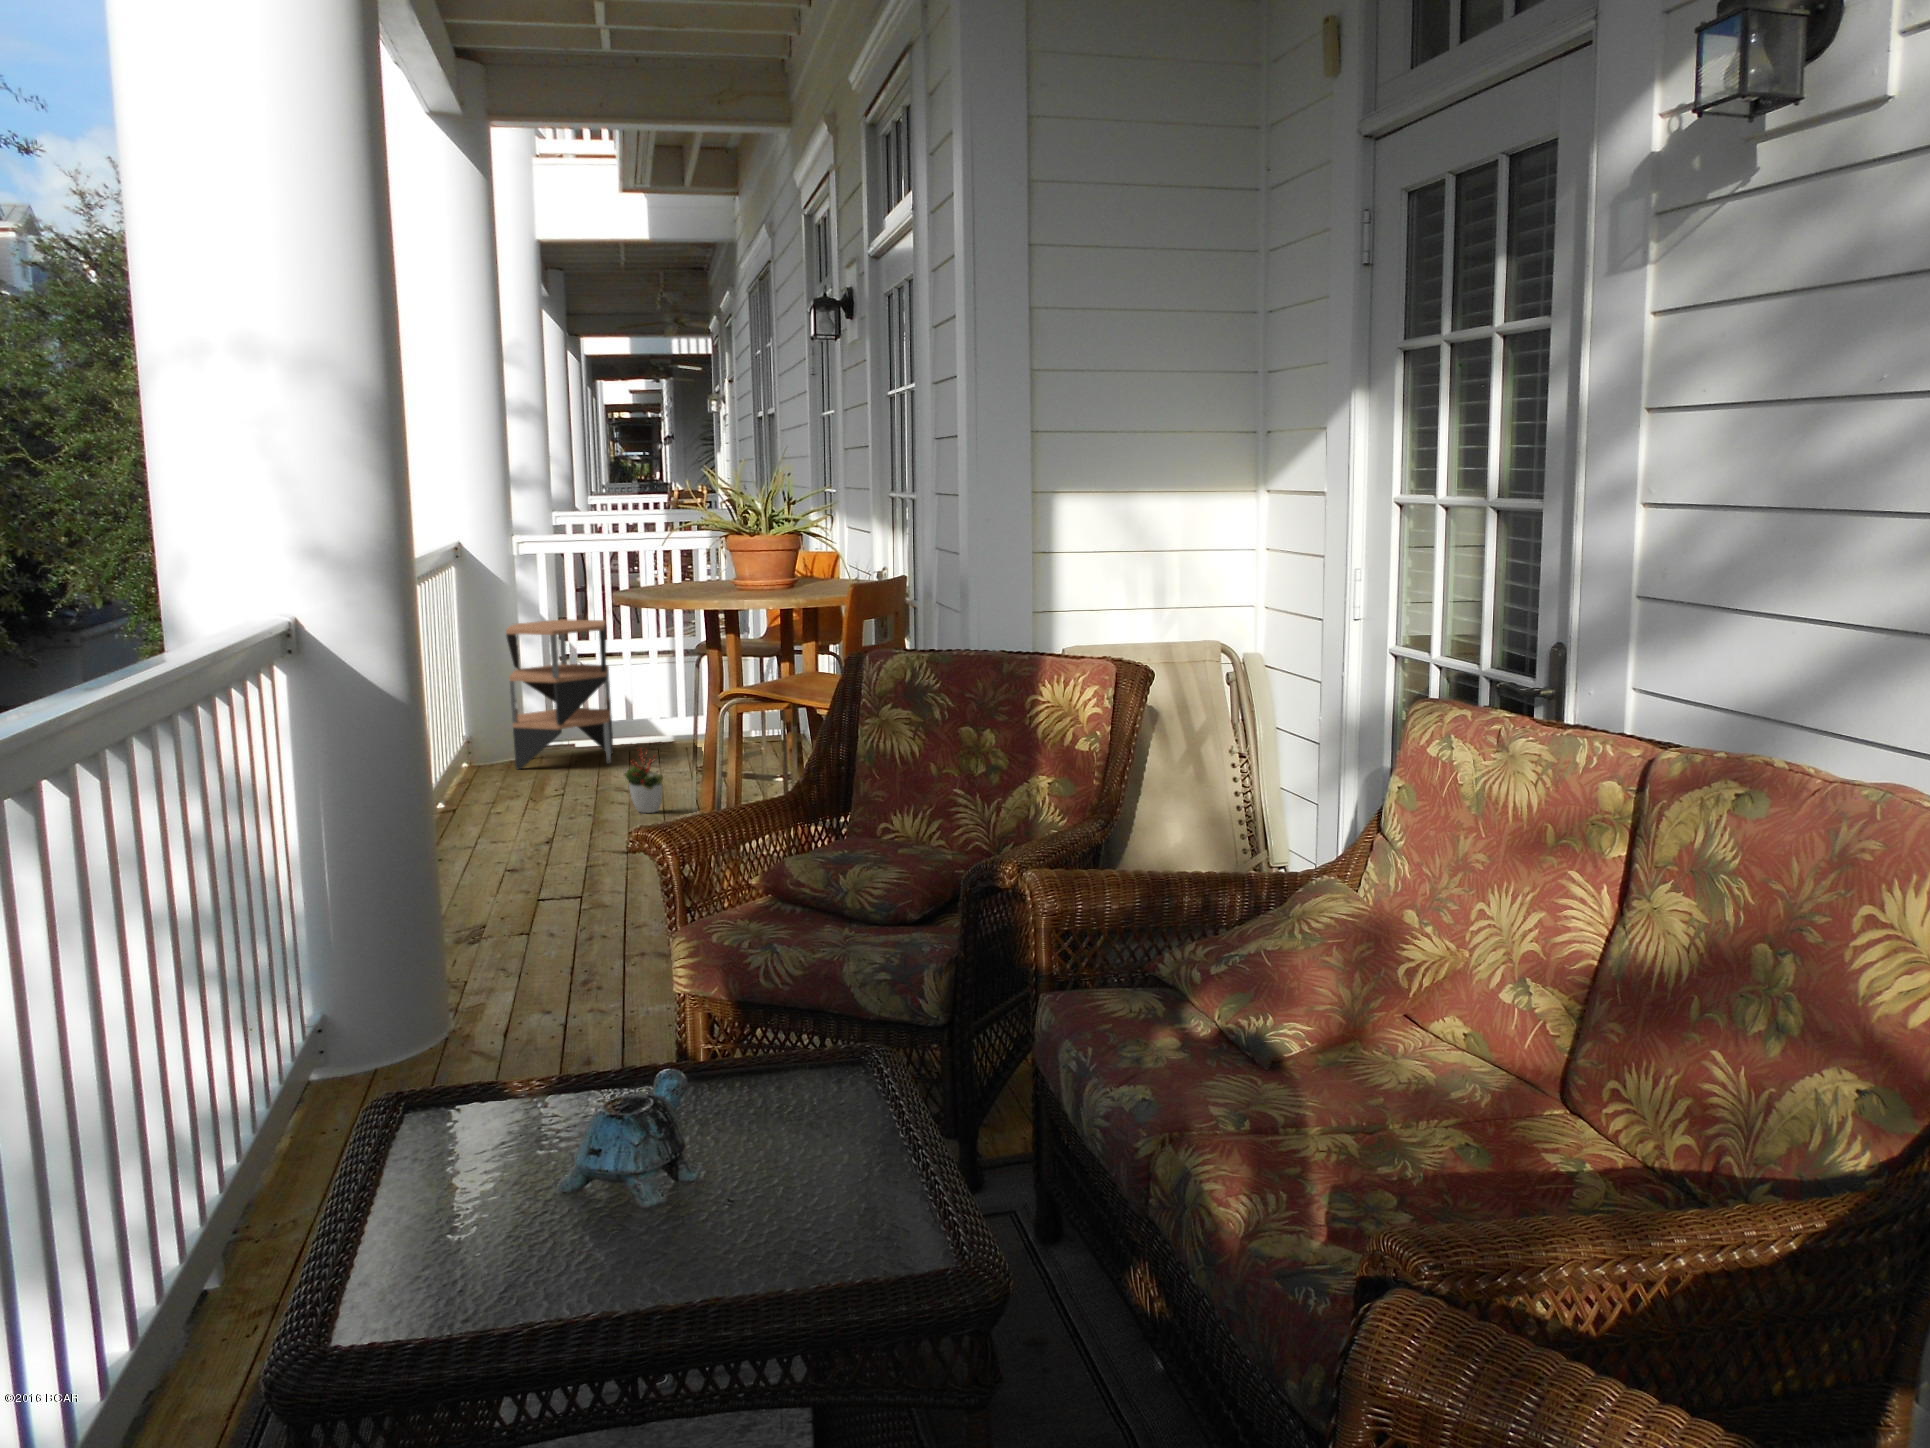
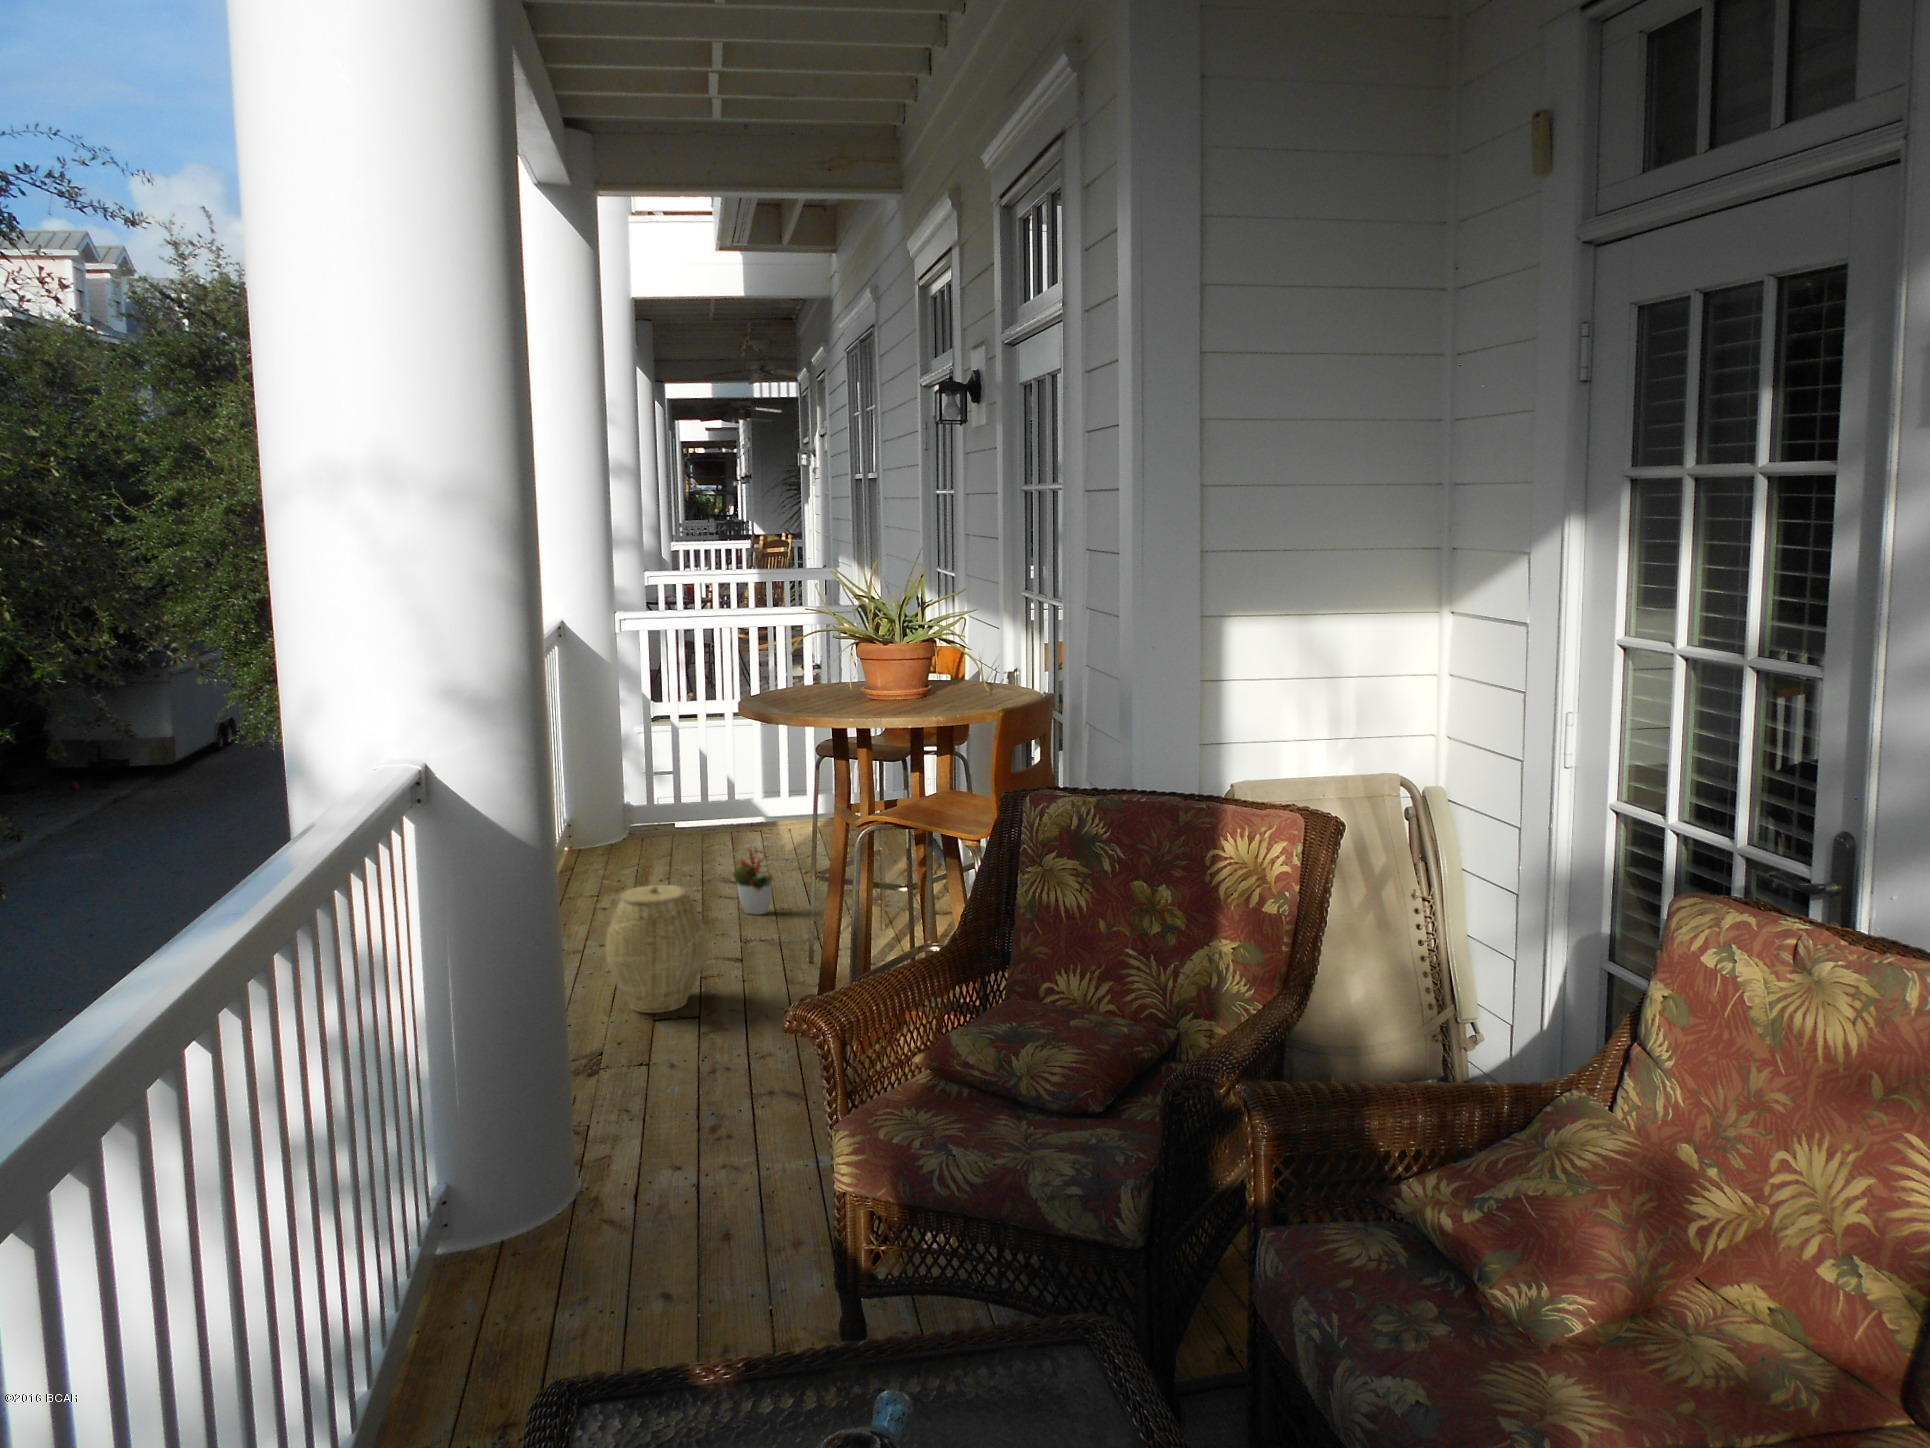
side table: present [506,619,614,769] -> none [608,700,714,858]
woven basket: none [494,774,592,894] -> present [605,885,707,1013]

